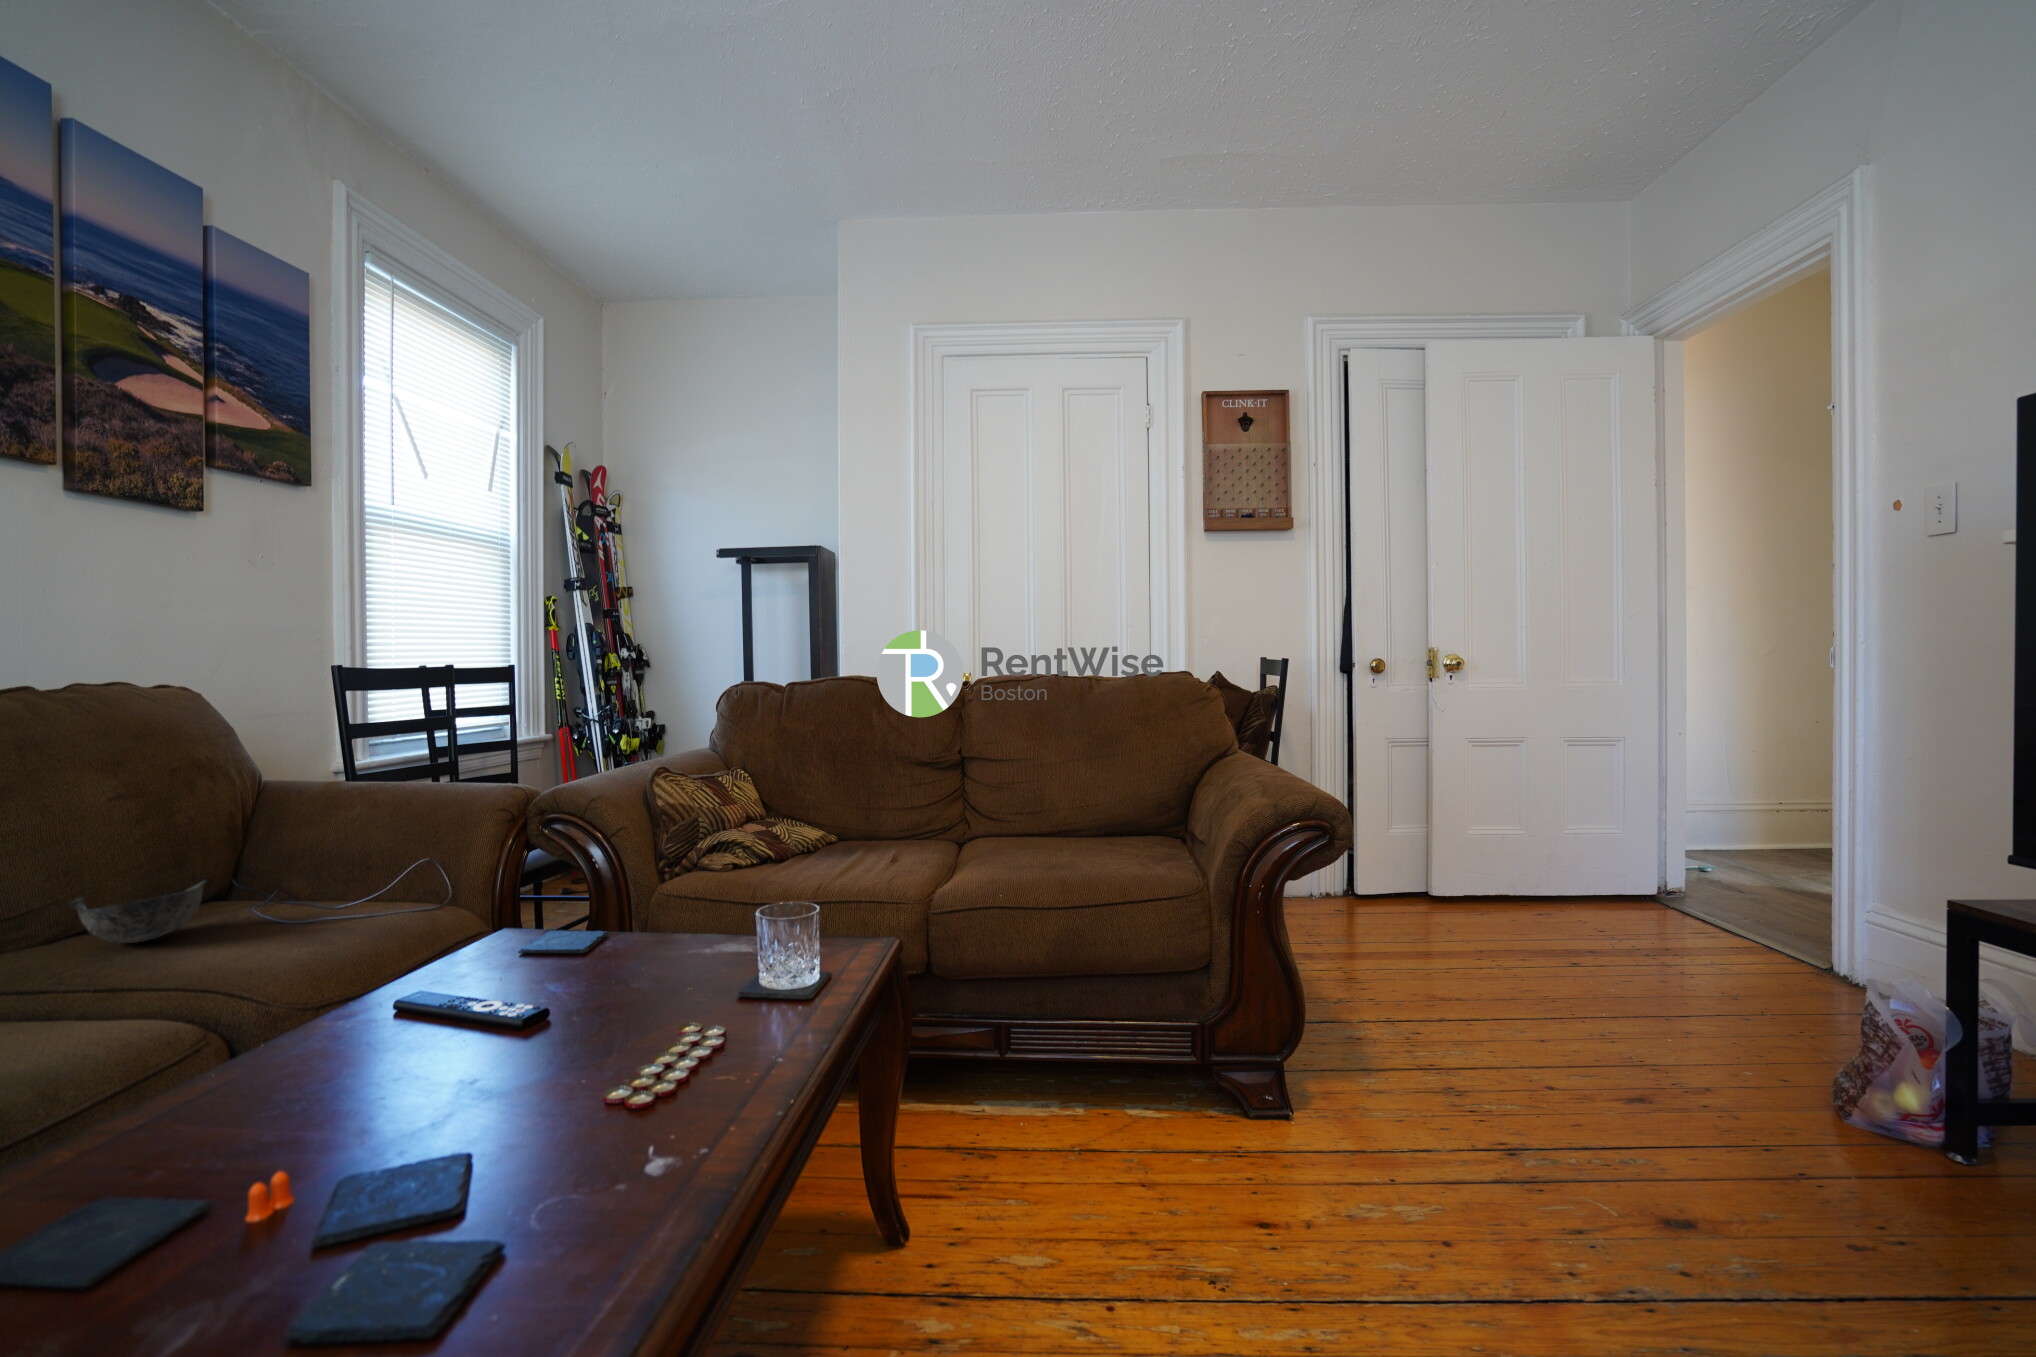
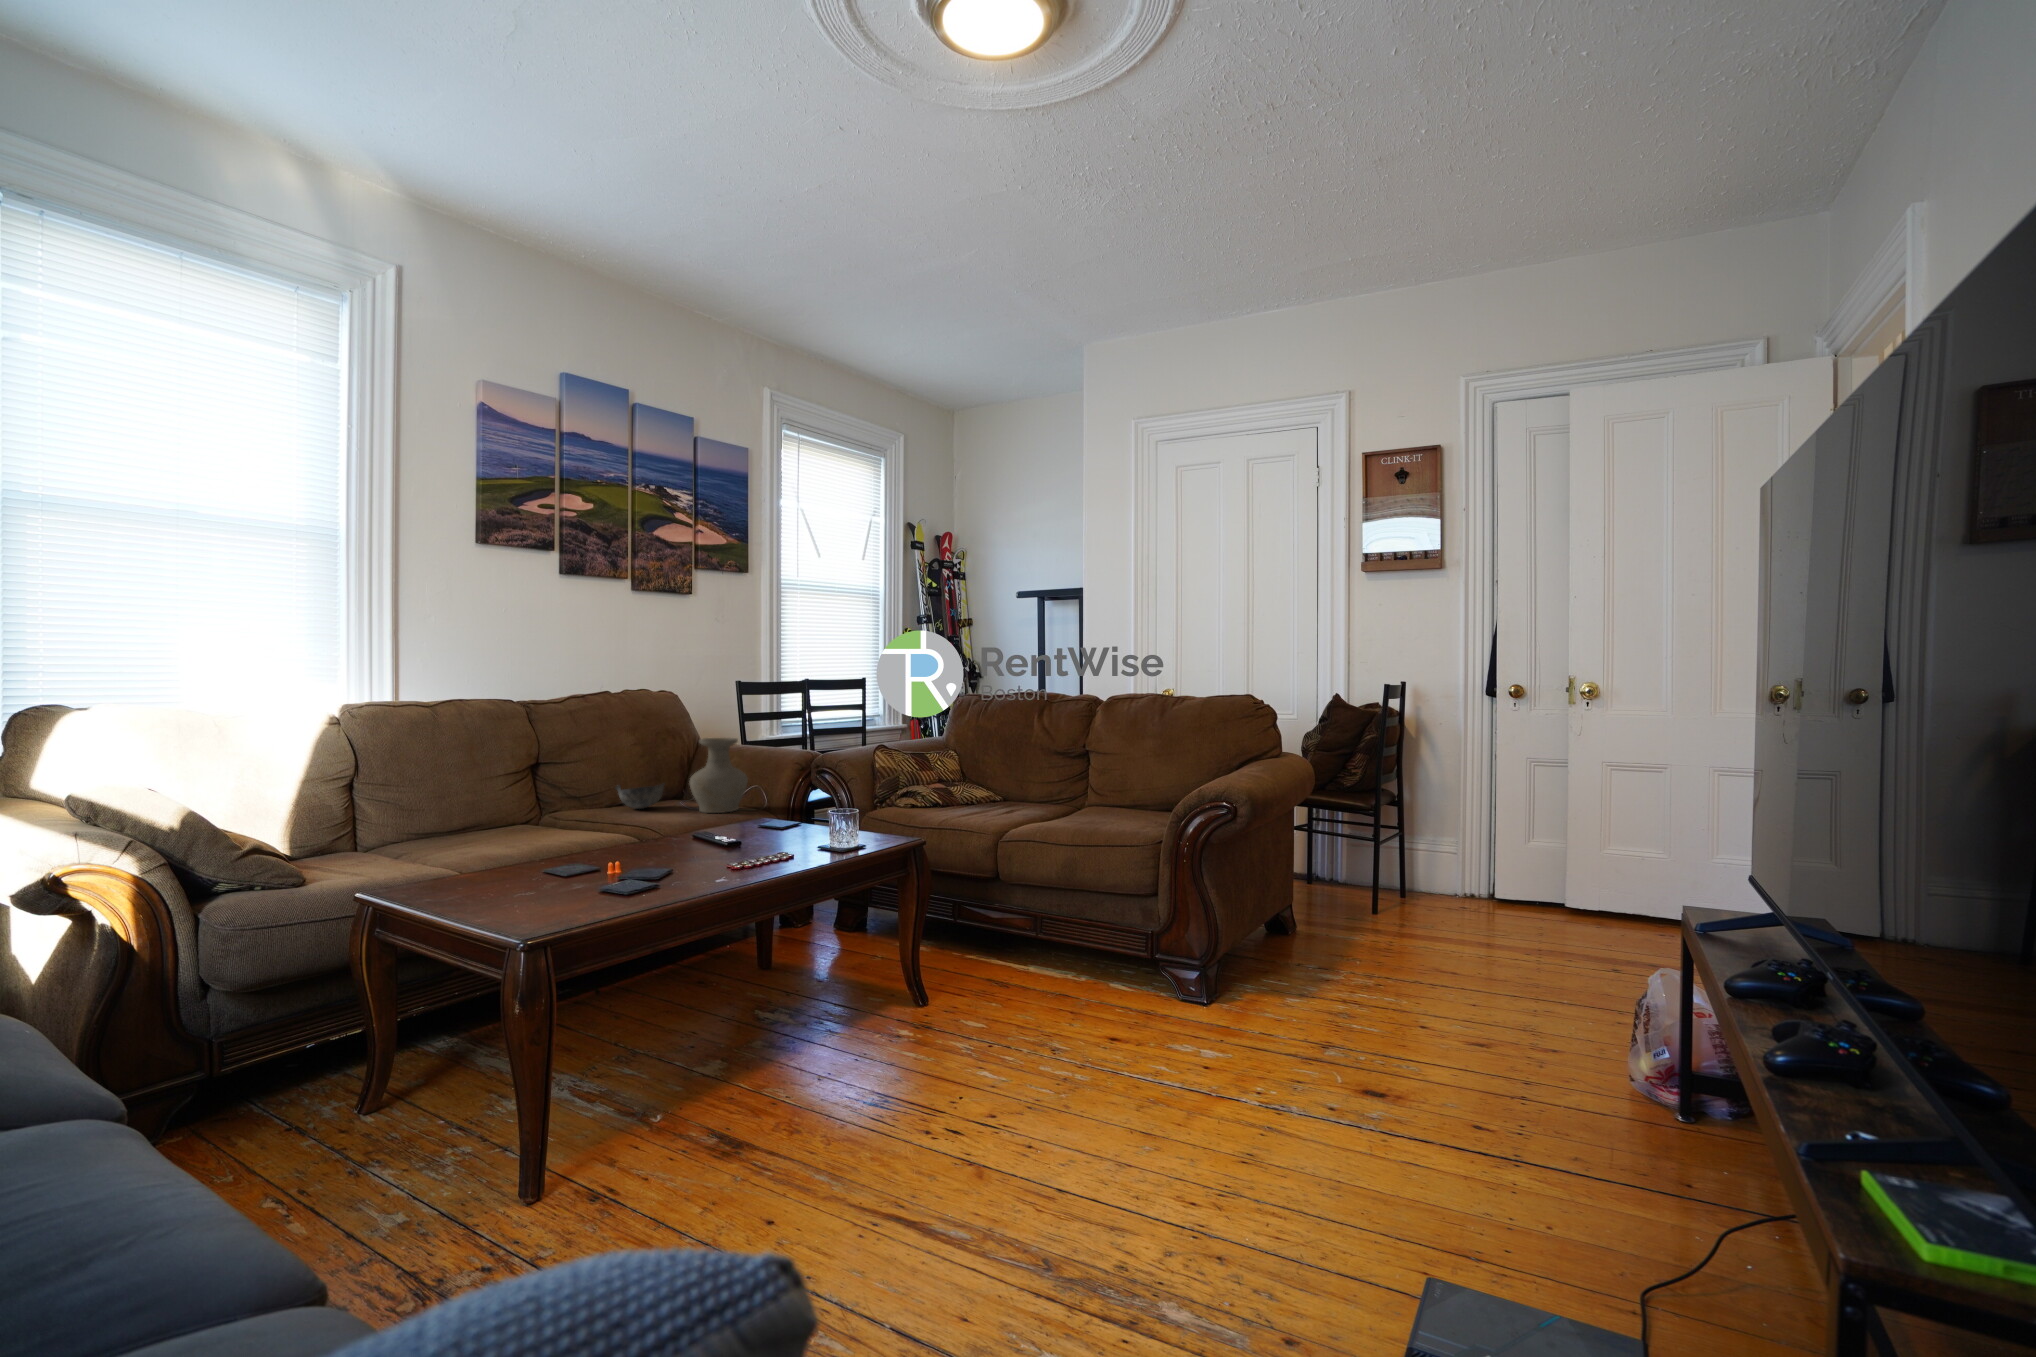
vase: none [280,781,413,933] -> present [690,738,748,813]

